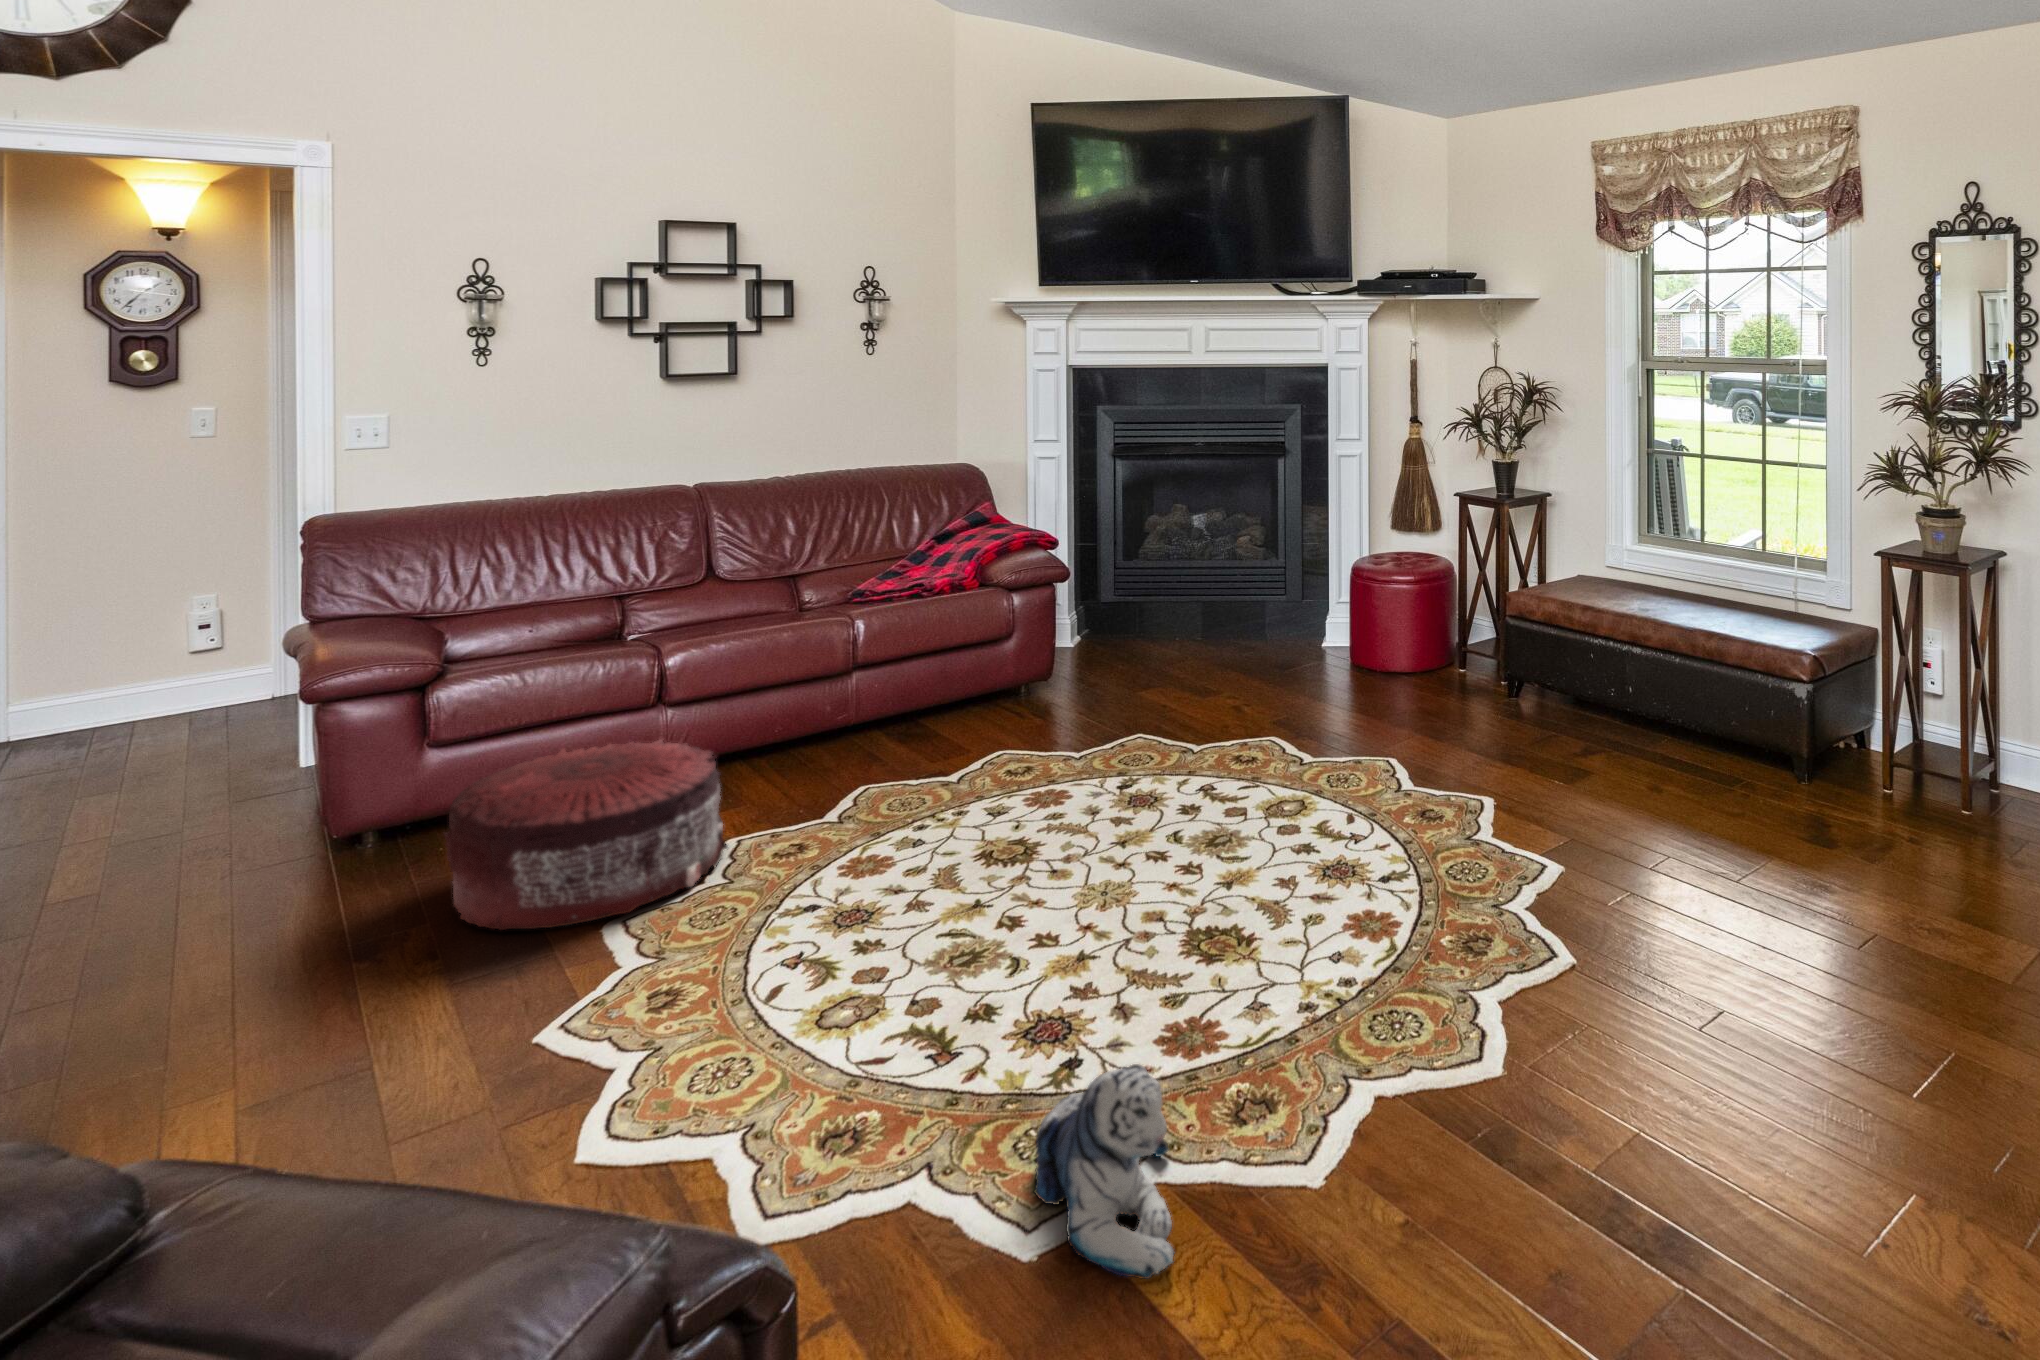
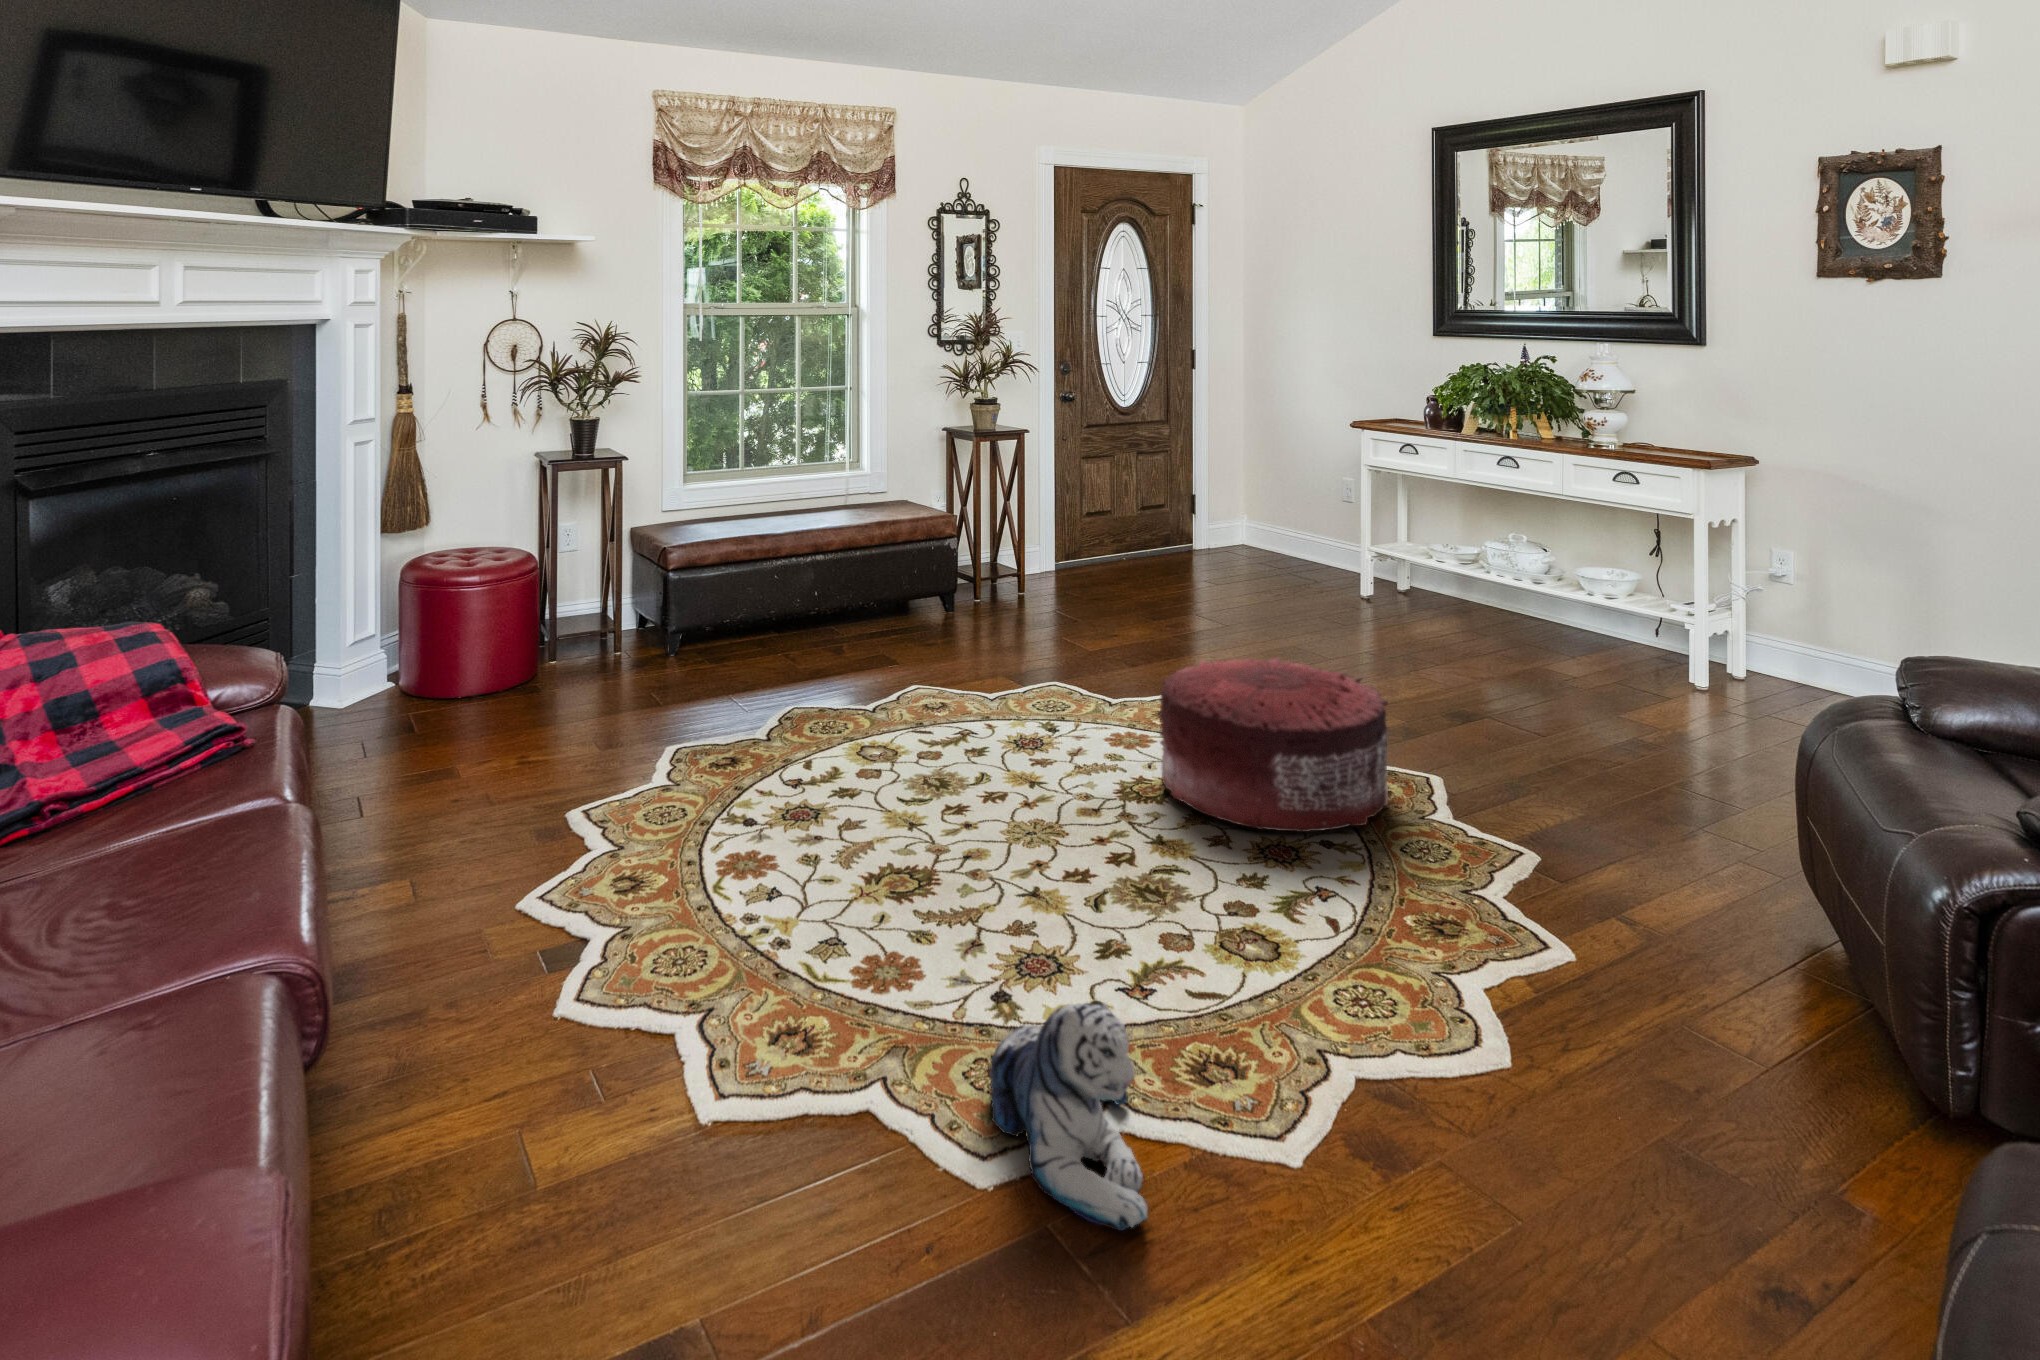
pouf: present [444,739,728,930] -> present [1160,657,1388,832]

